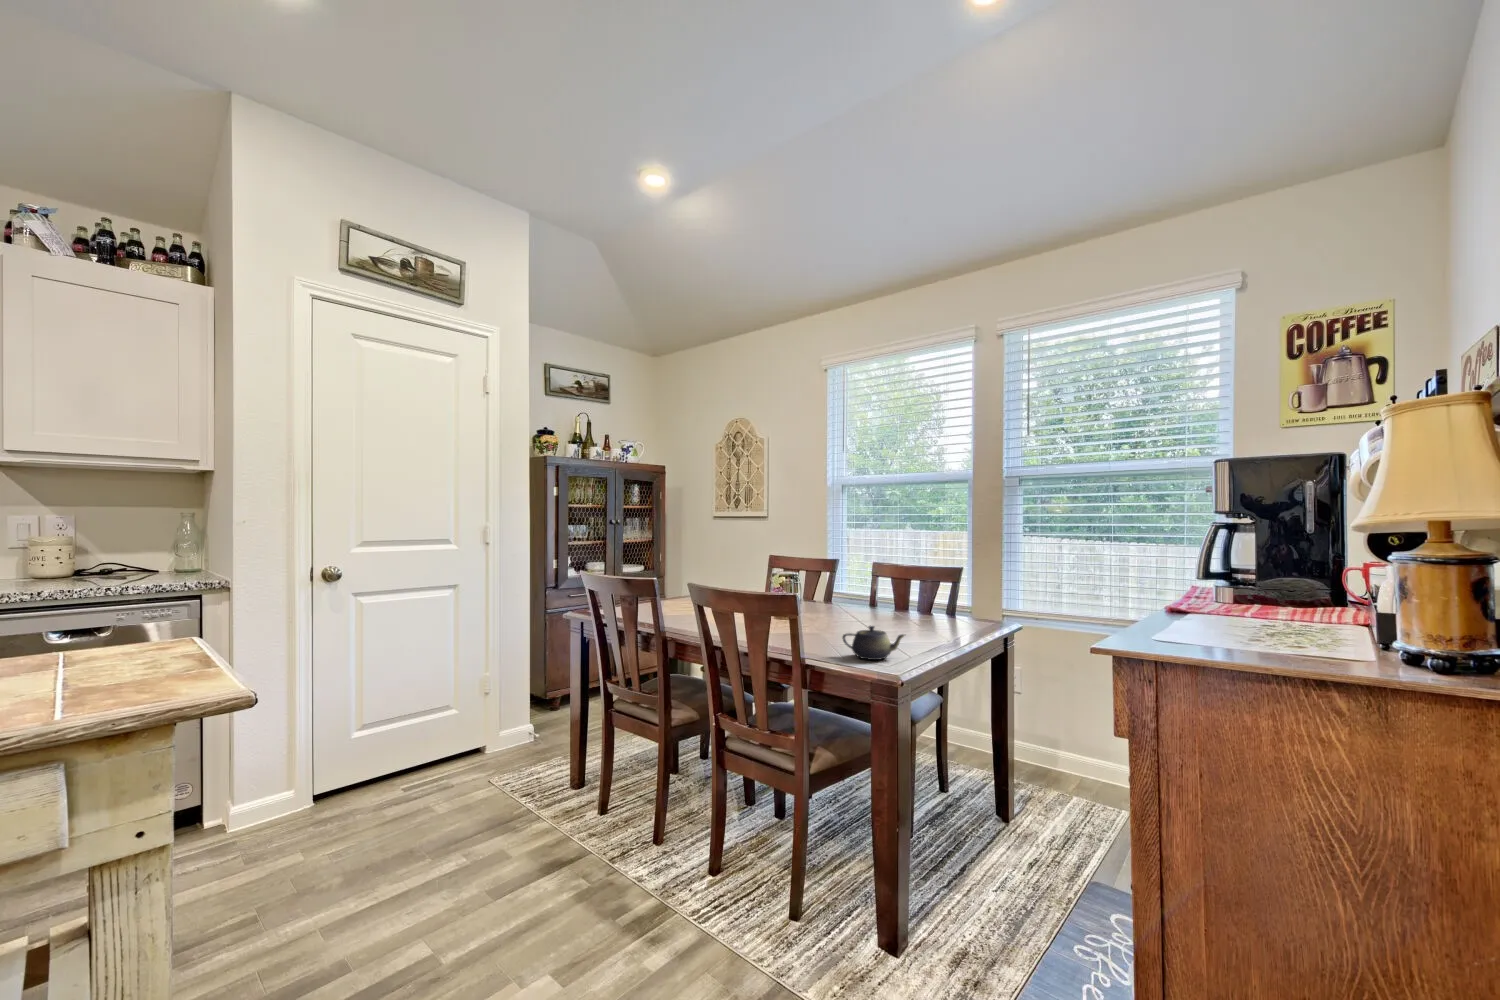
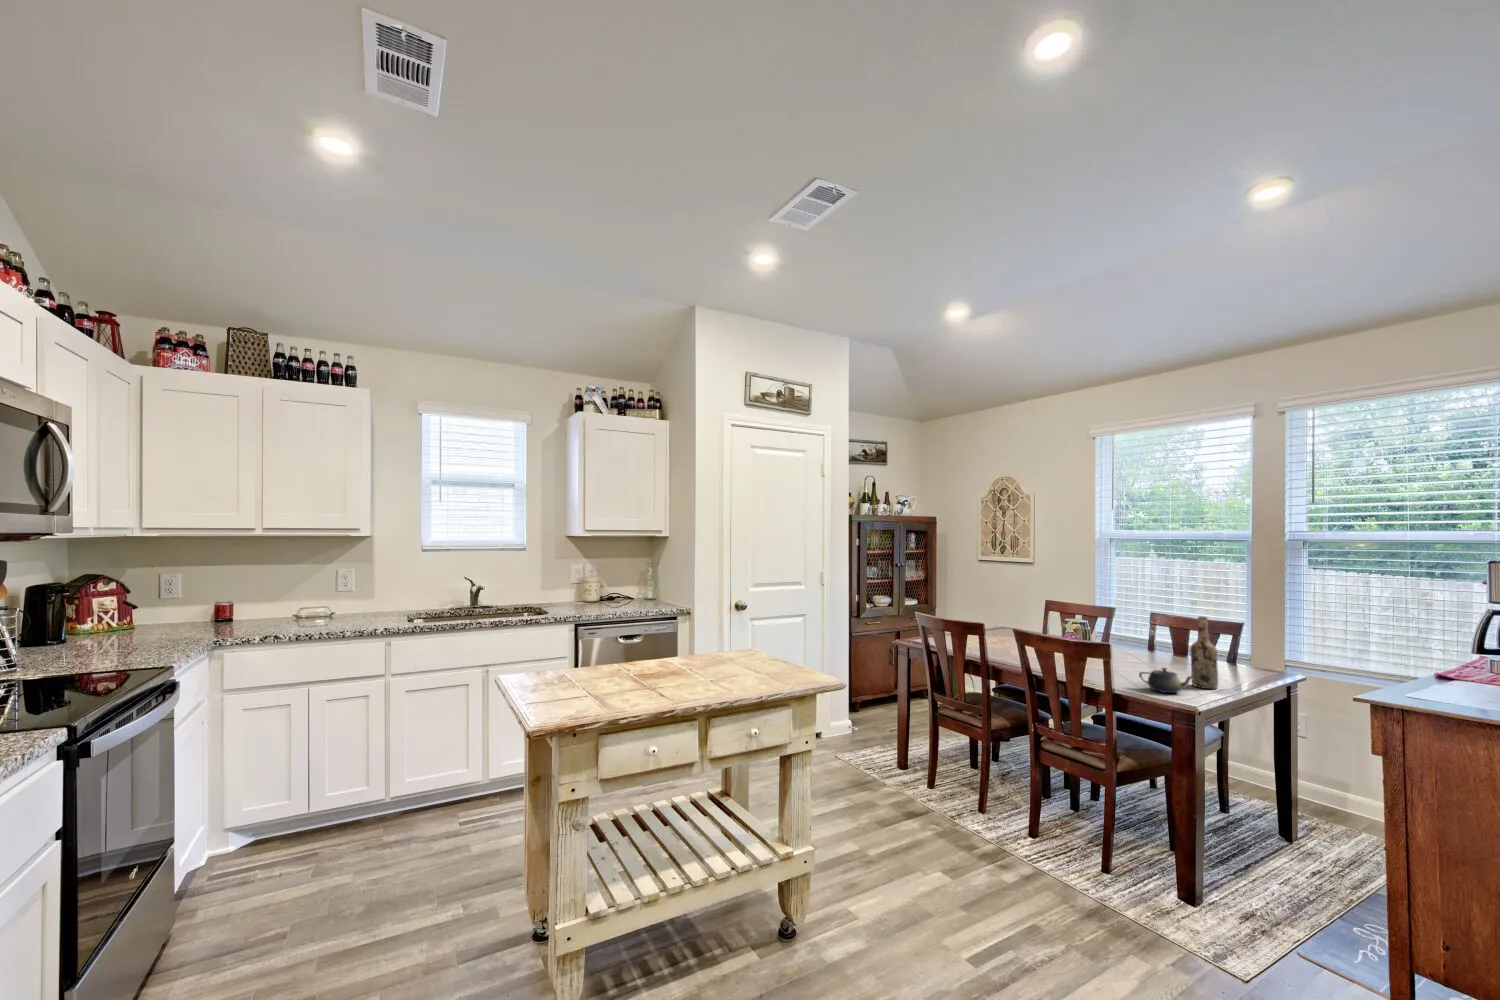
wine bottle: none [905,556,934,650] -> present [1190,617,1218,689]

